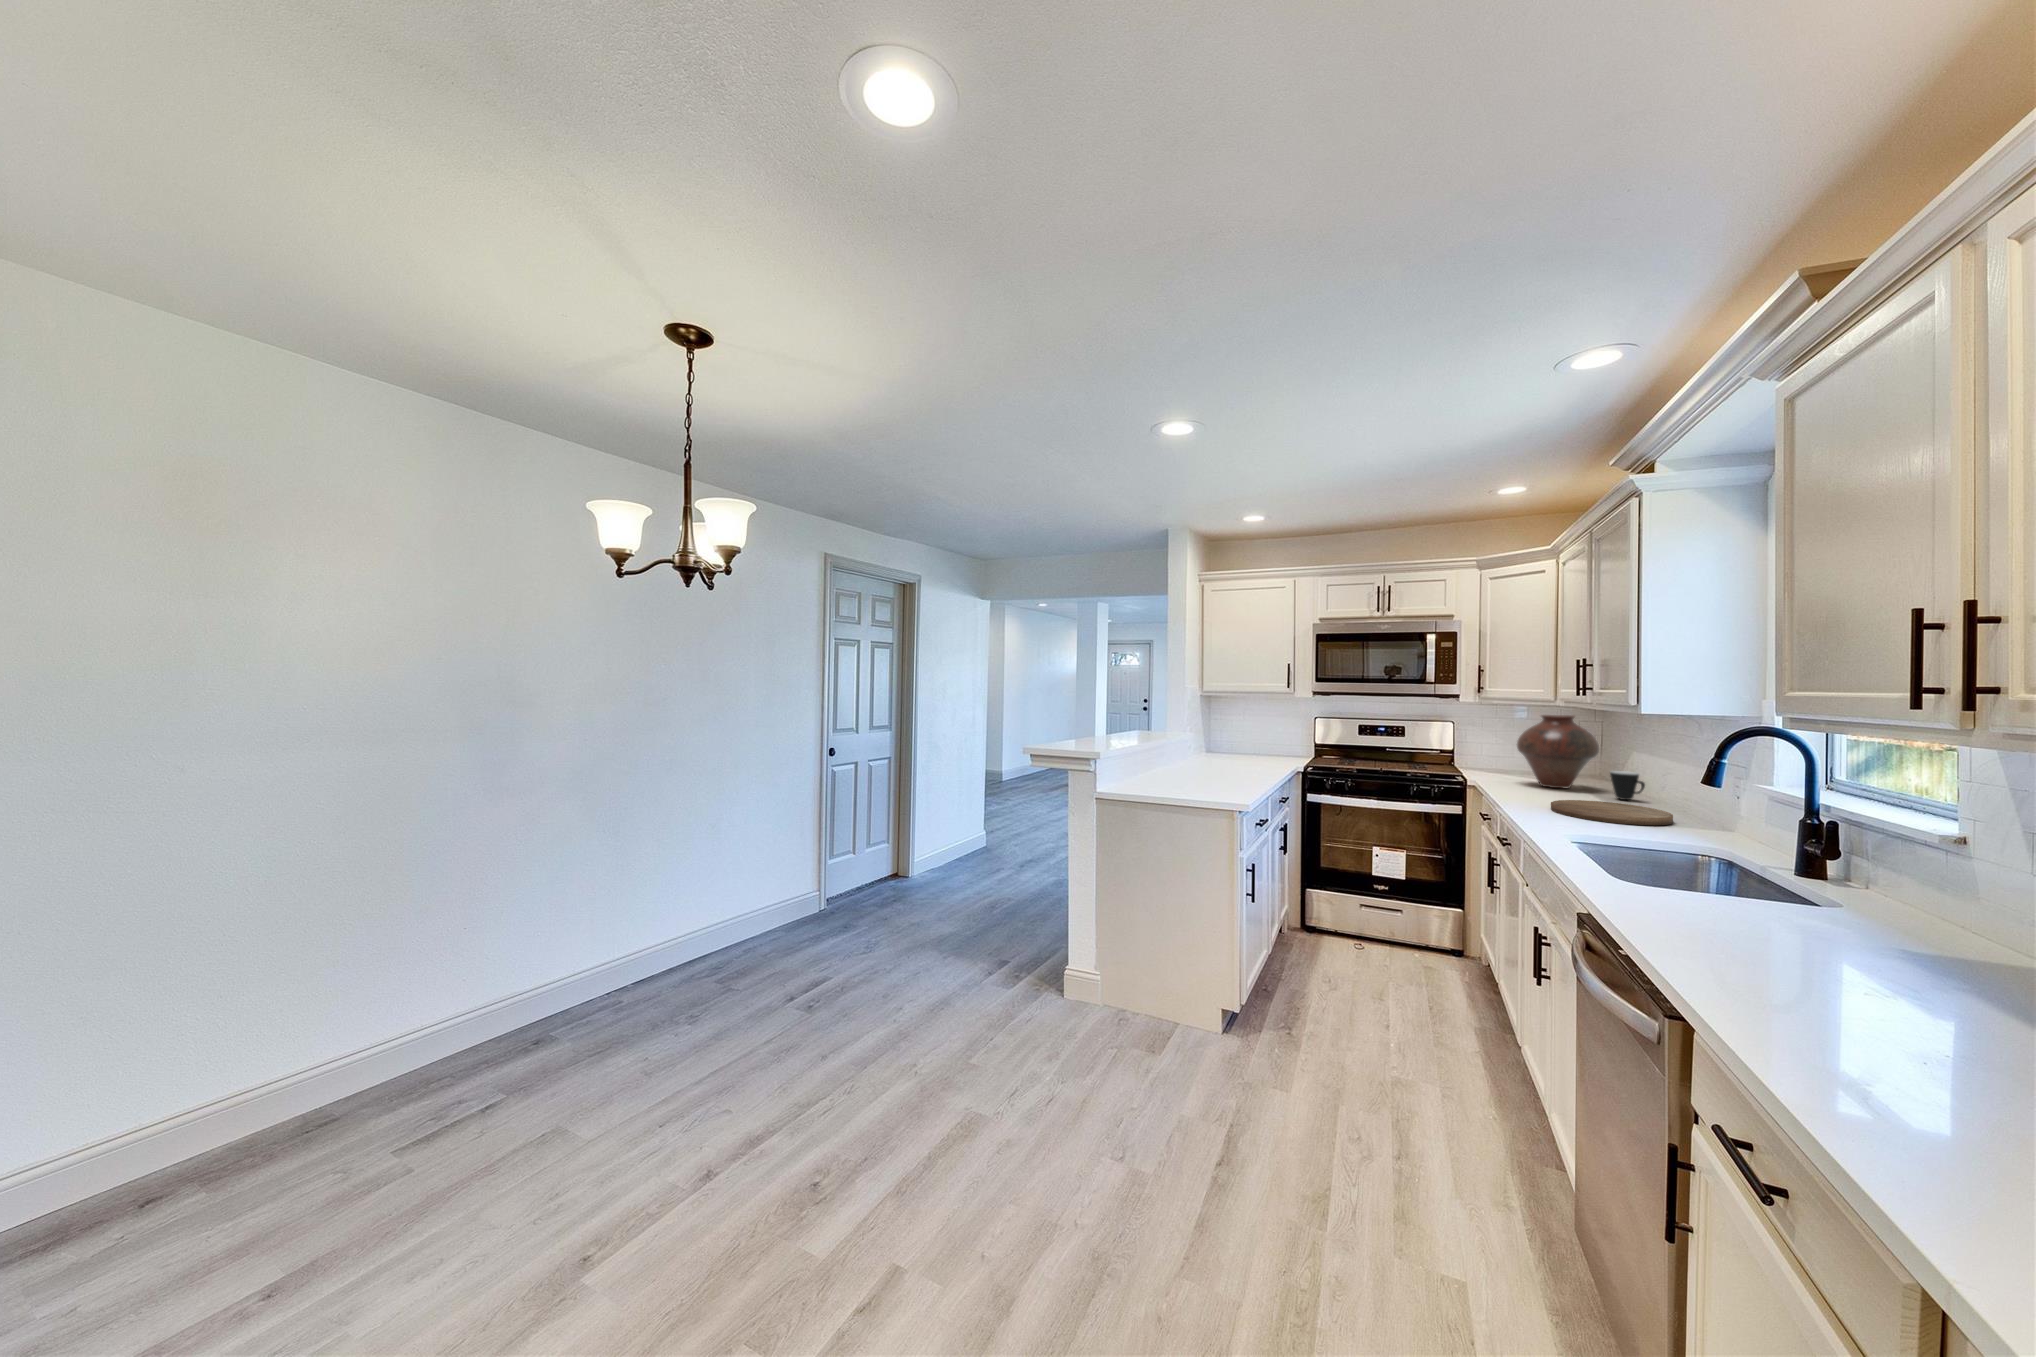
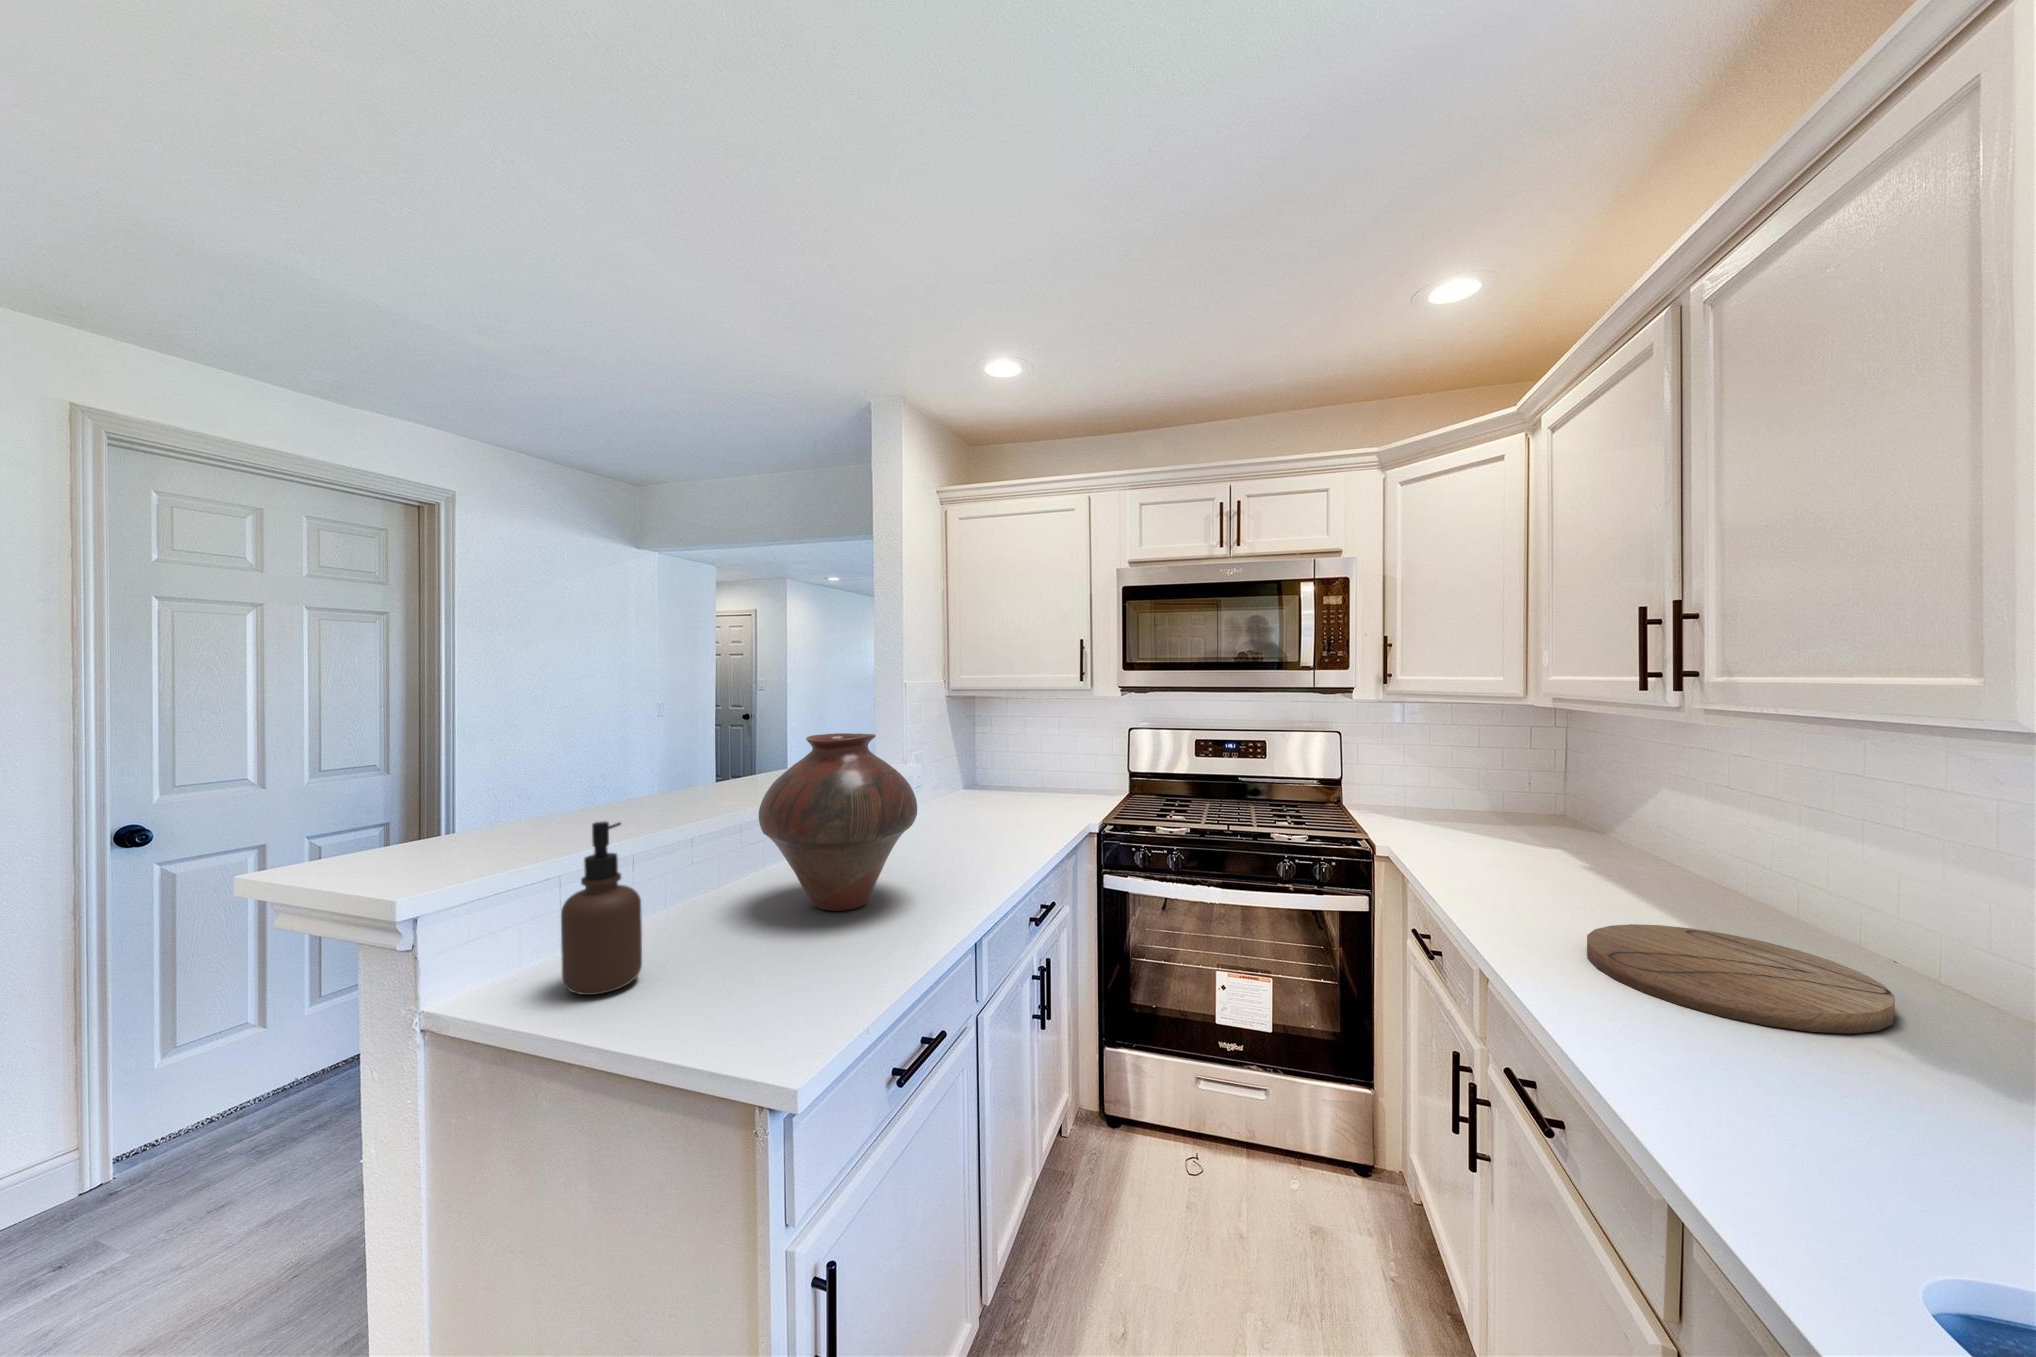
vase: present [1517,715,1599,788] -> present [759,733,917,911]
soap dispenser: none [1127,734,1153,793] -> present [561,822,642,995]
mug: present [1610,771,1645,800] -> none [1647,837,1721,898]

